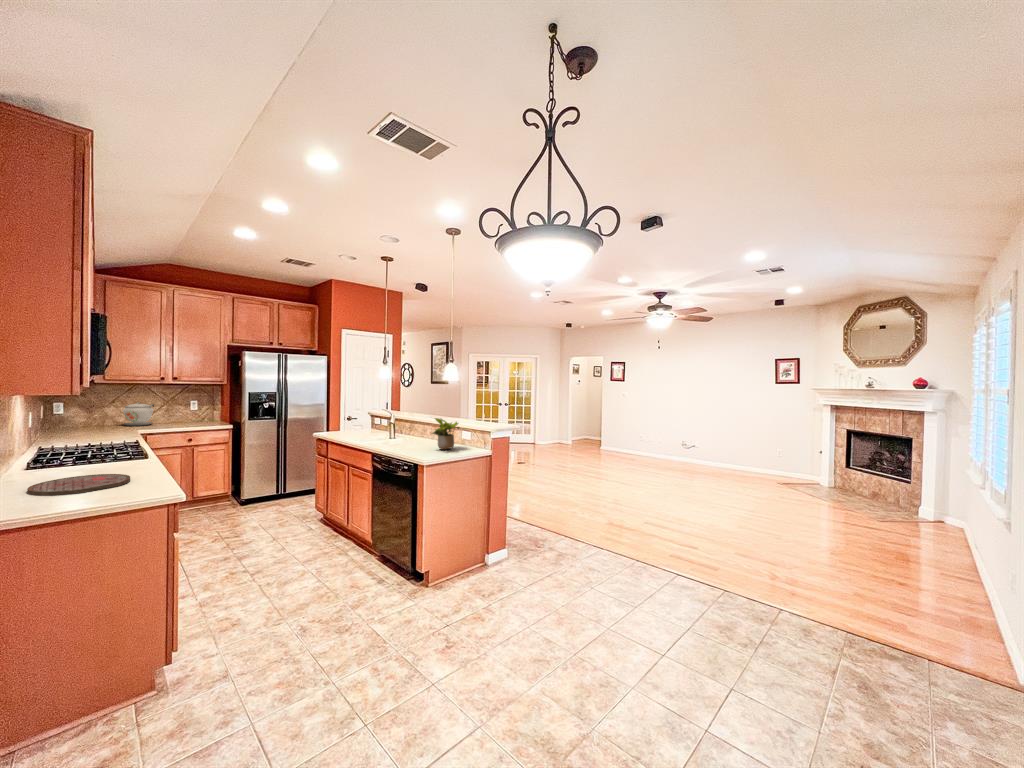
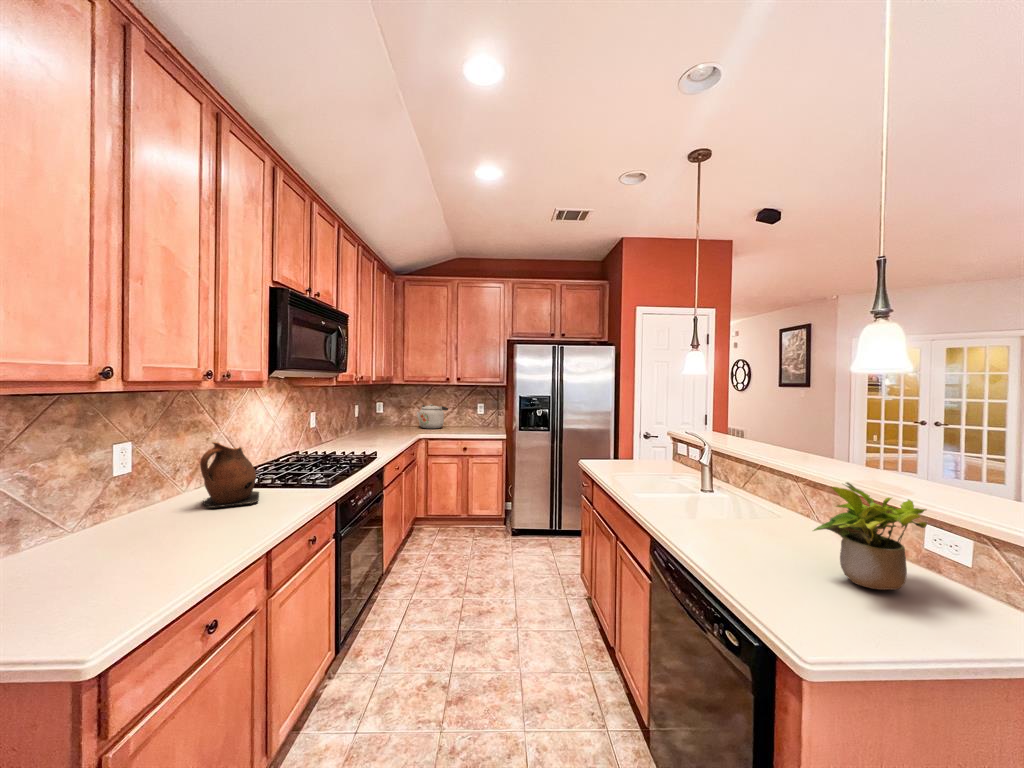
ceramic pitcher: none [37,429,98,476] -> present [200,442,259,508]
cutting board: present [27,474,130,496] -> none [84,518,233,569]

